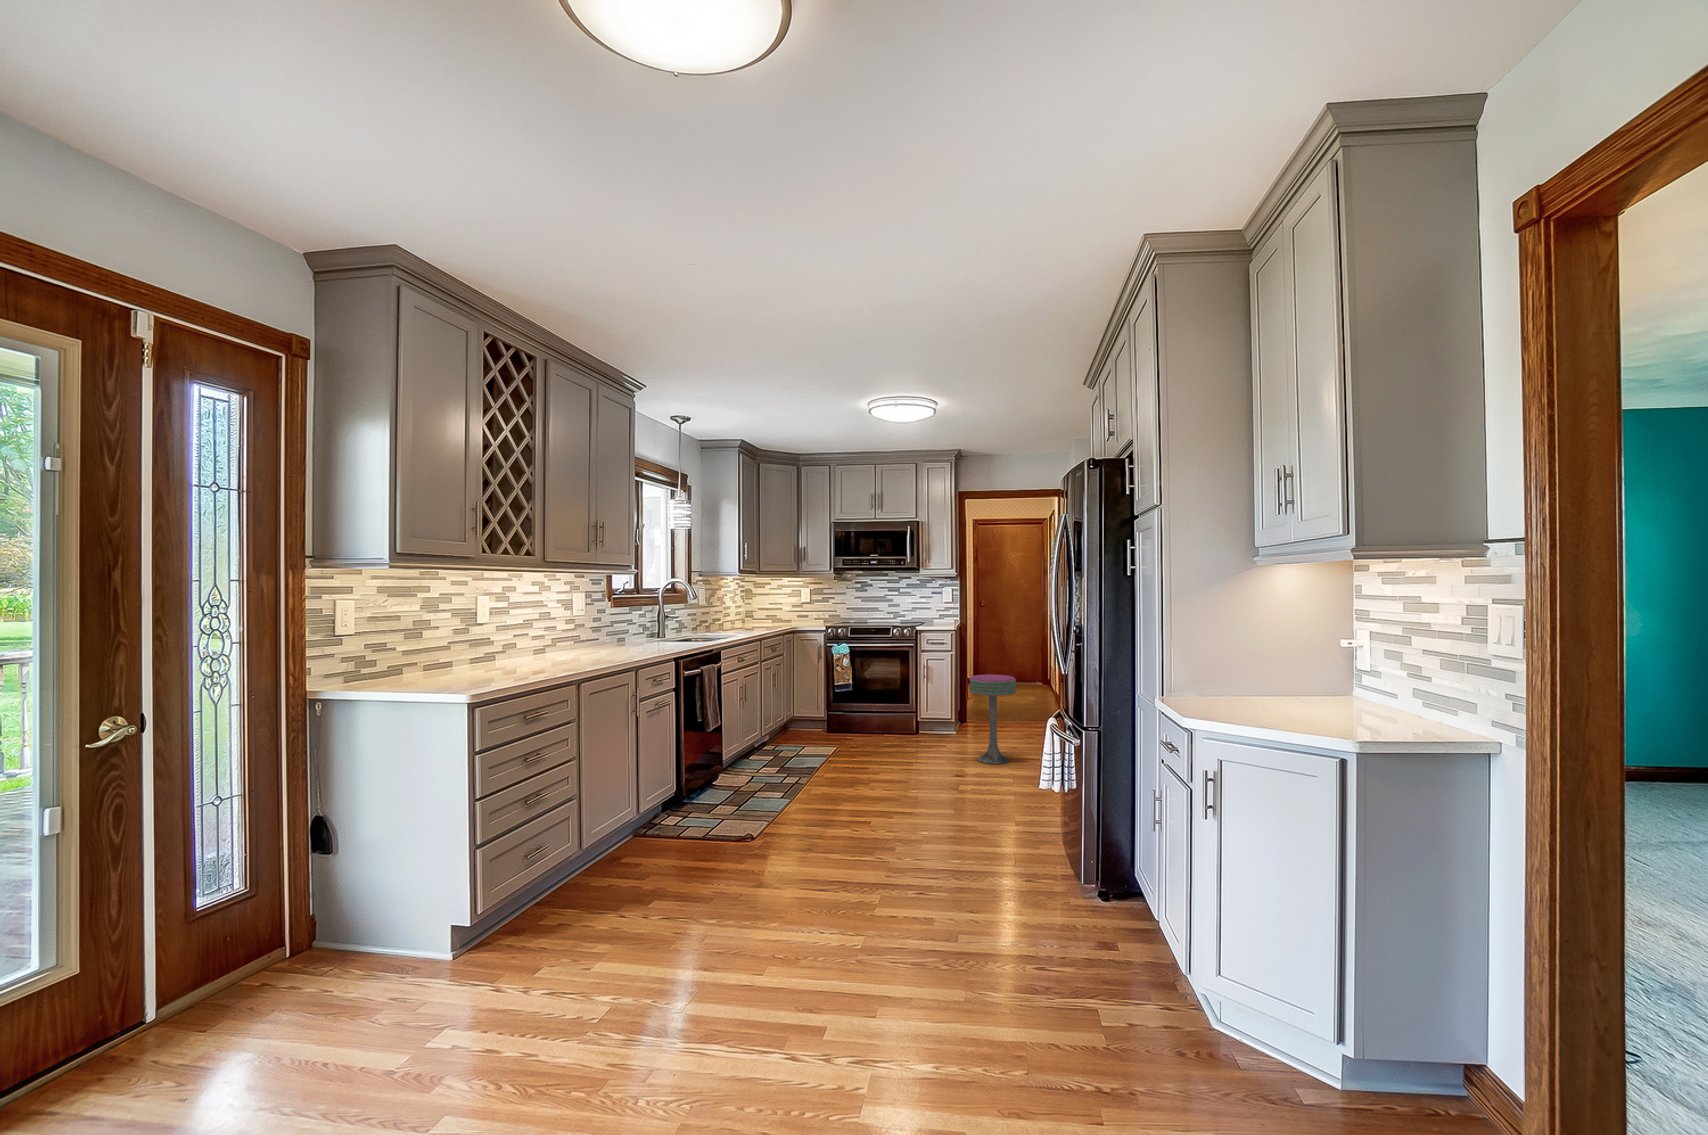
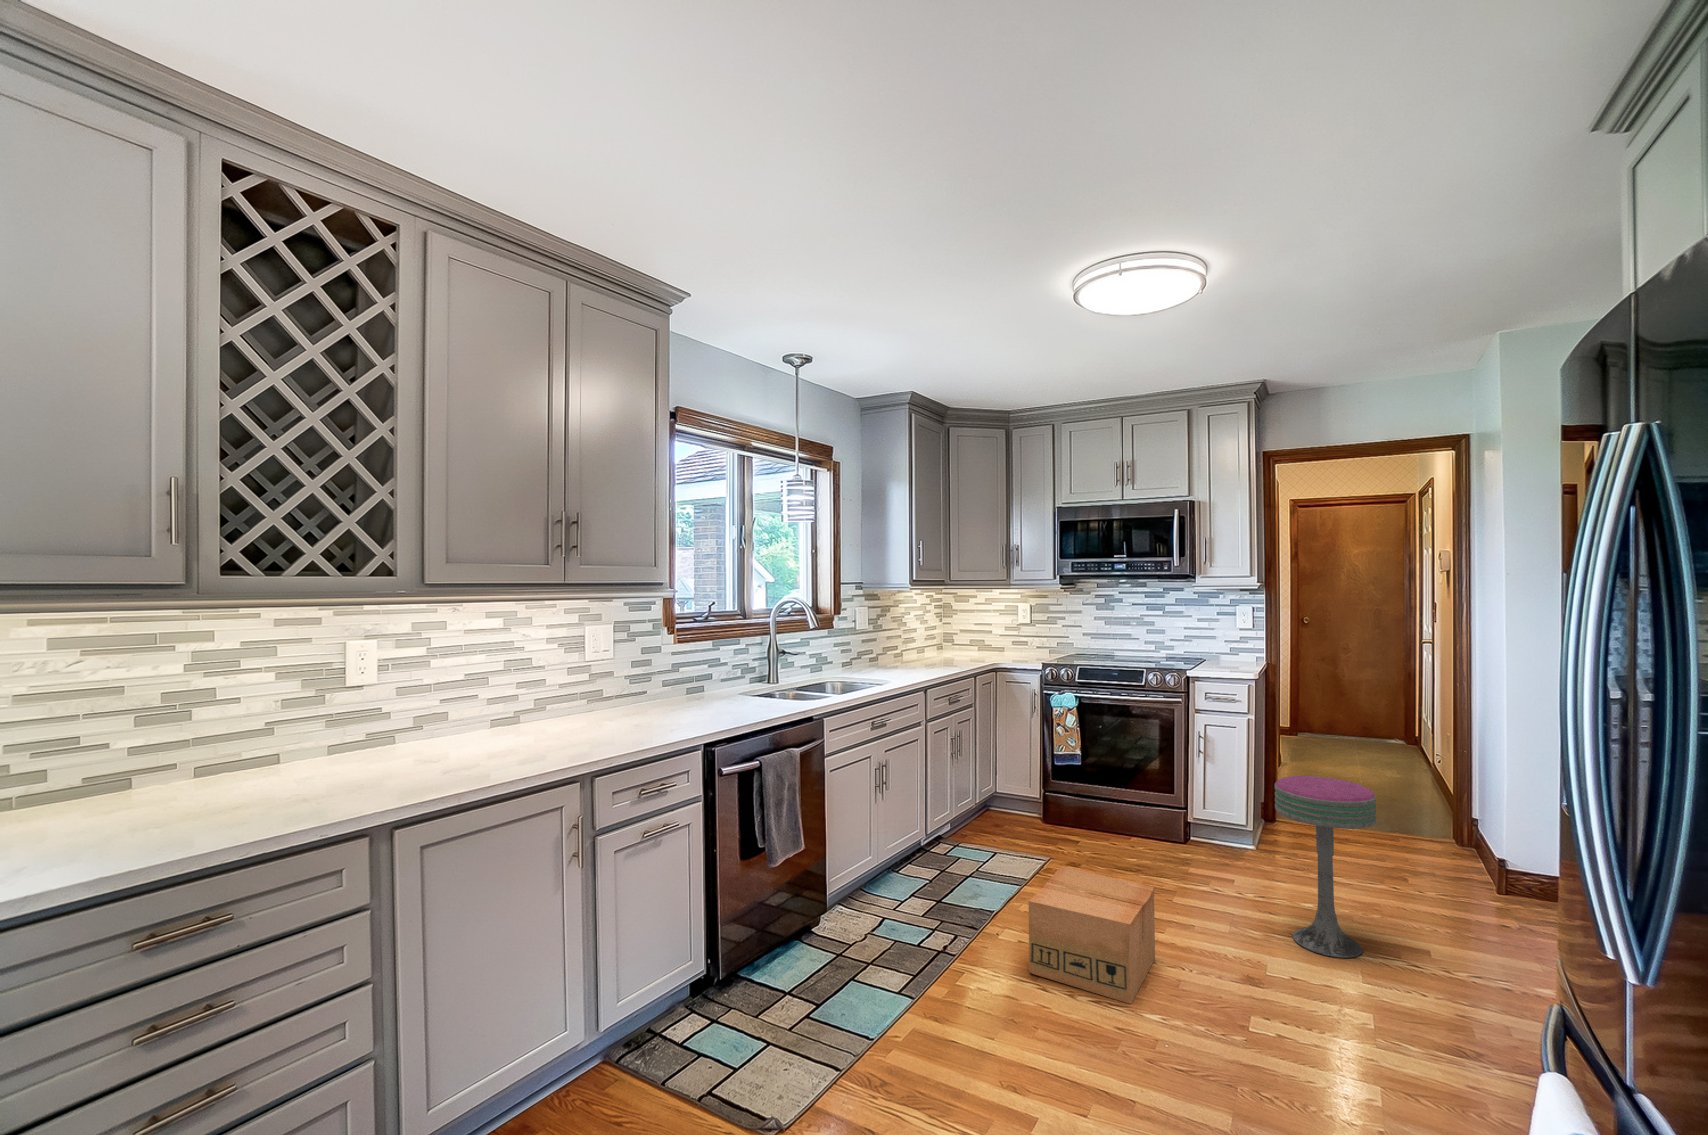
cardboard box: none [854,732,914,787] -> present [1028,866,1155,1004]

